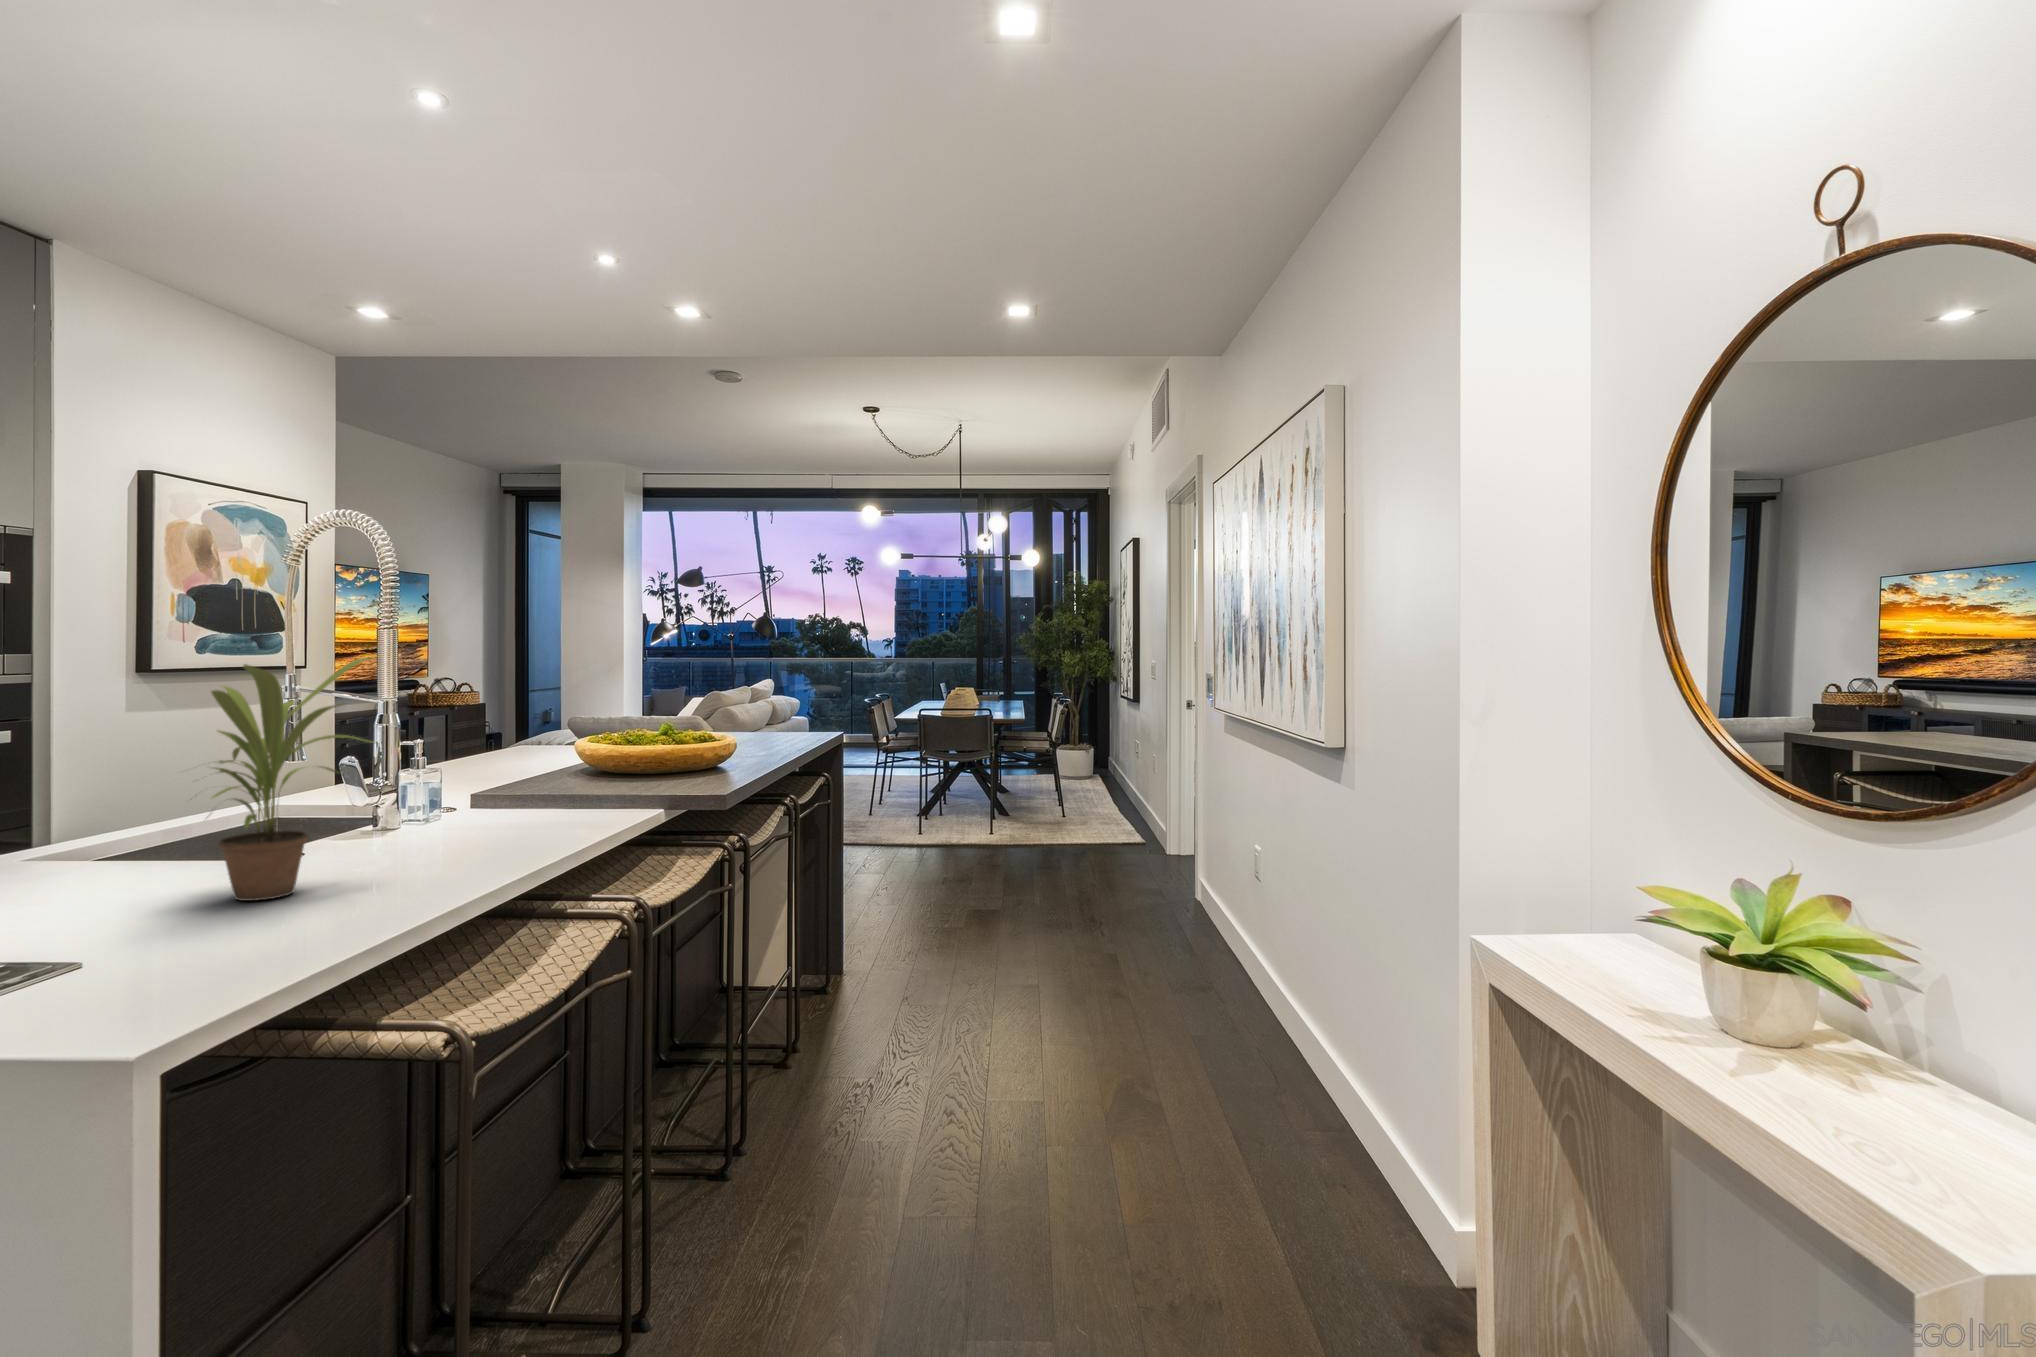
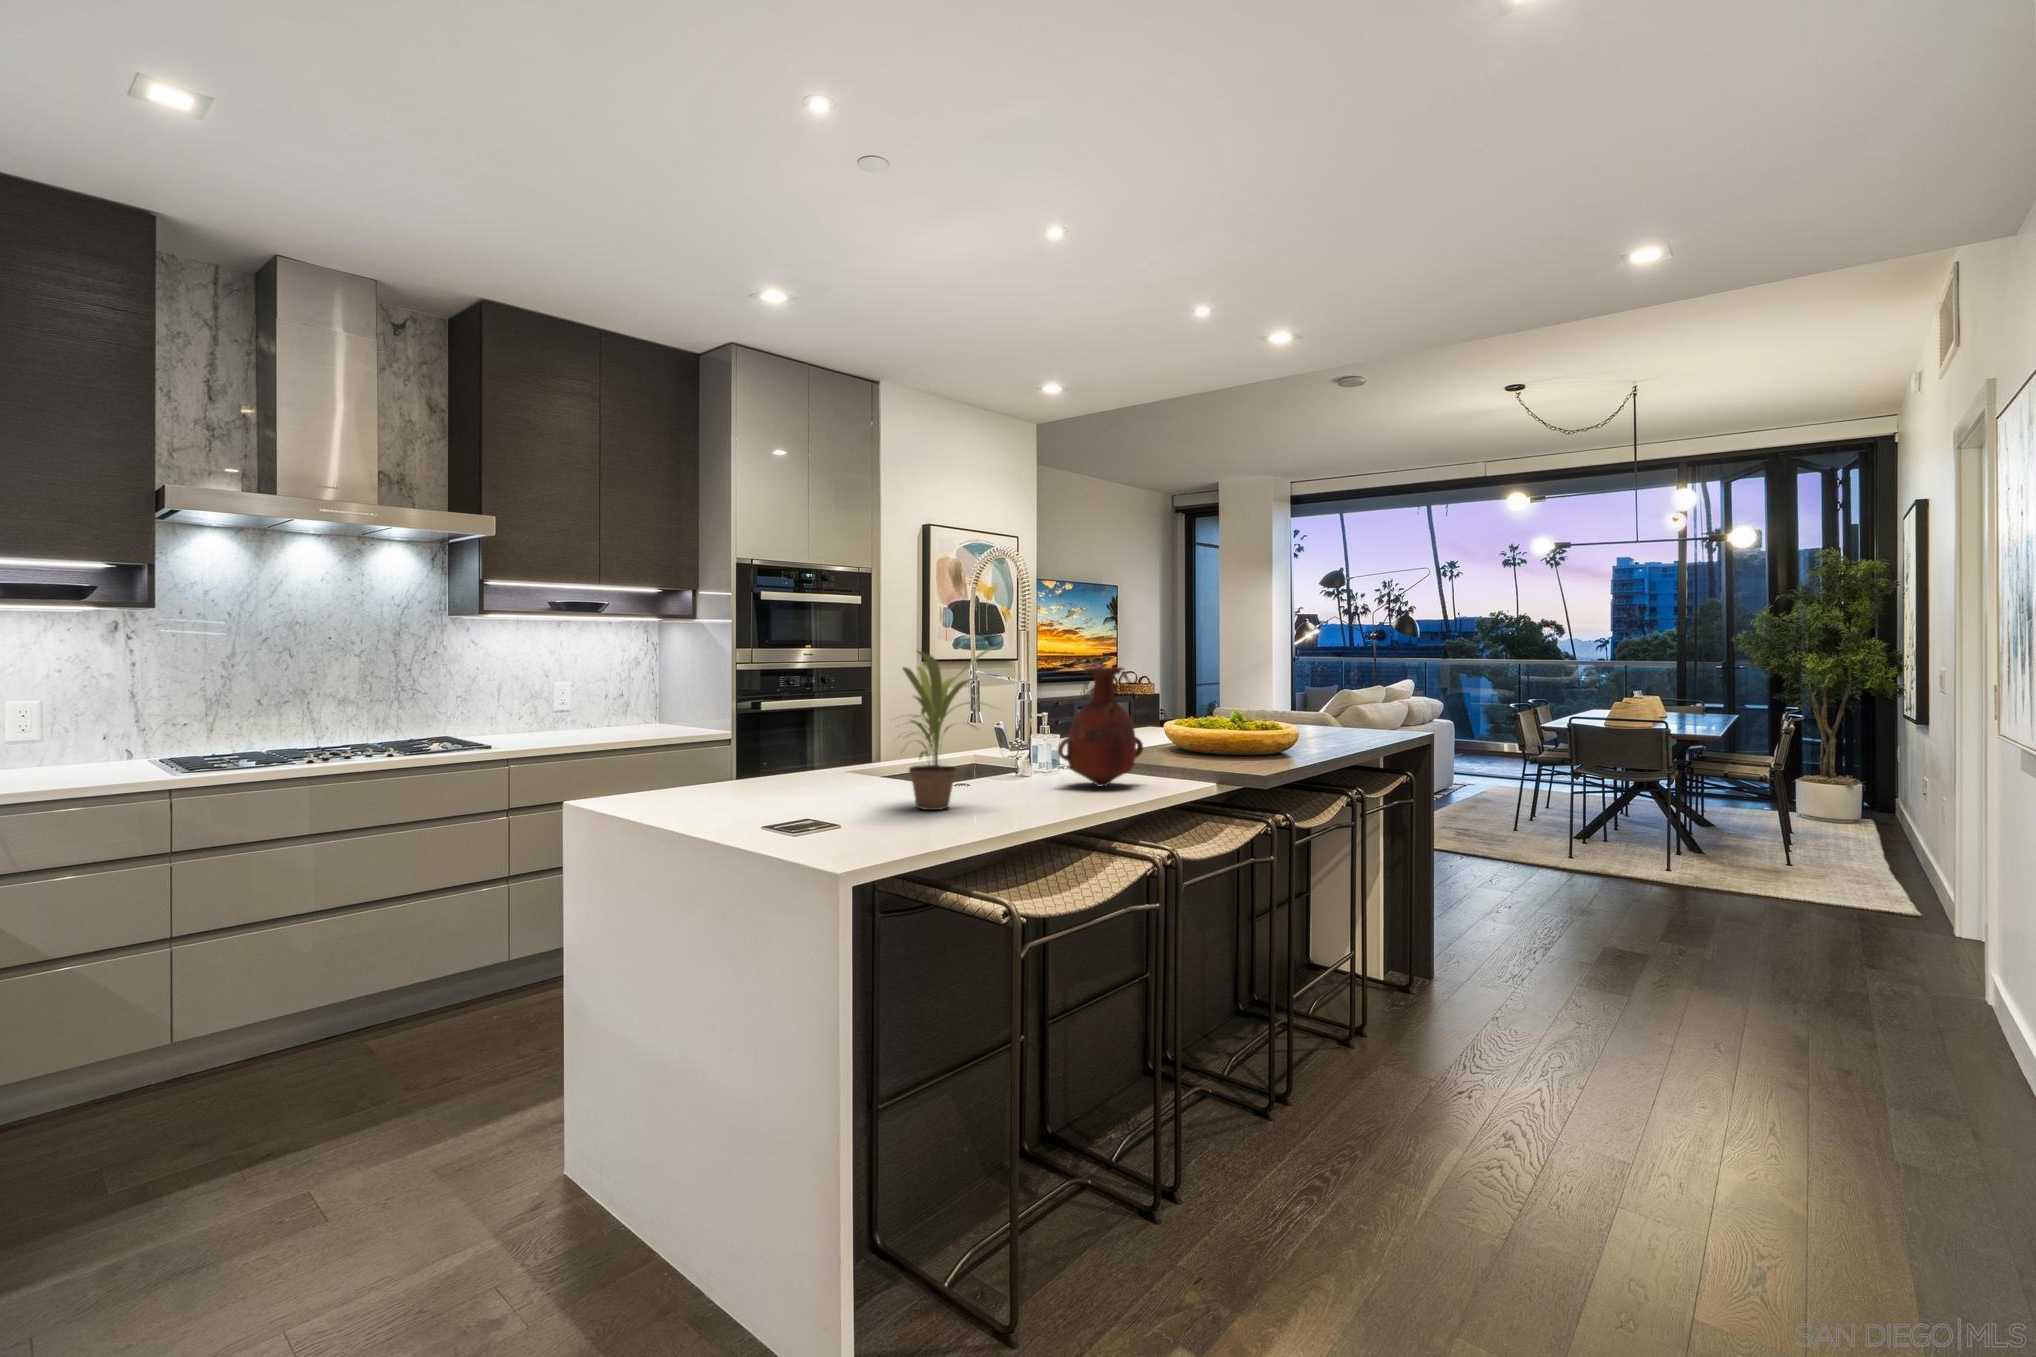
vase: none [450,679,566,830] -> present [1058,667,1143,786]

